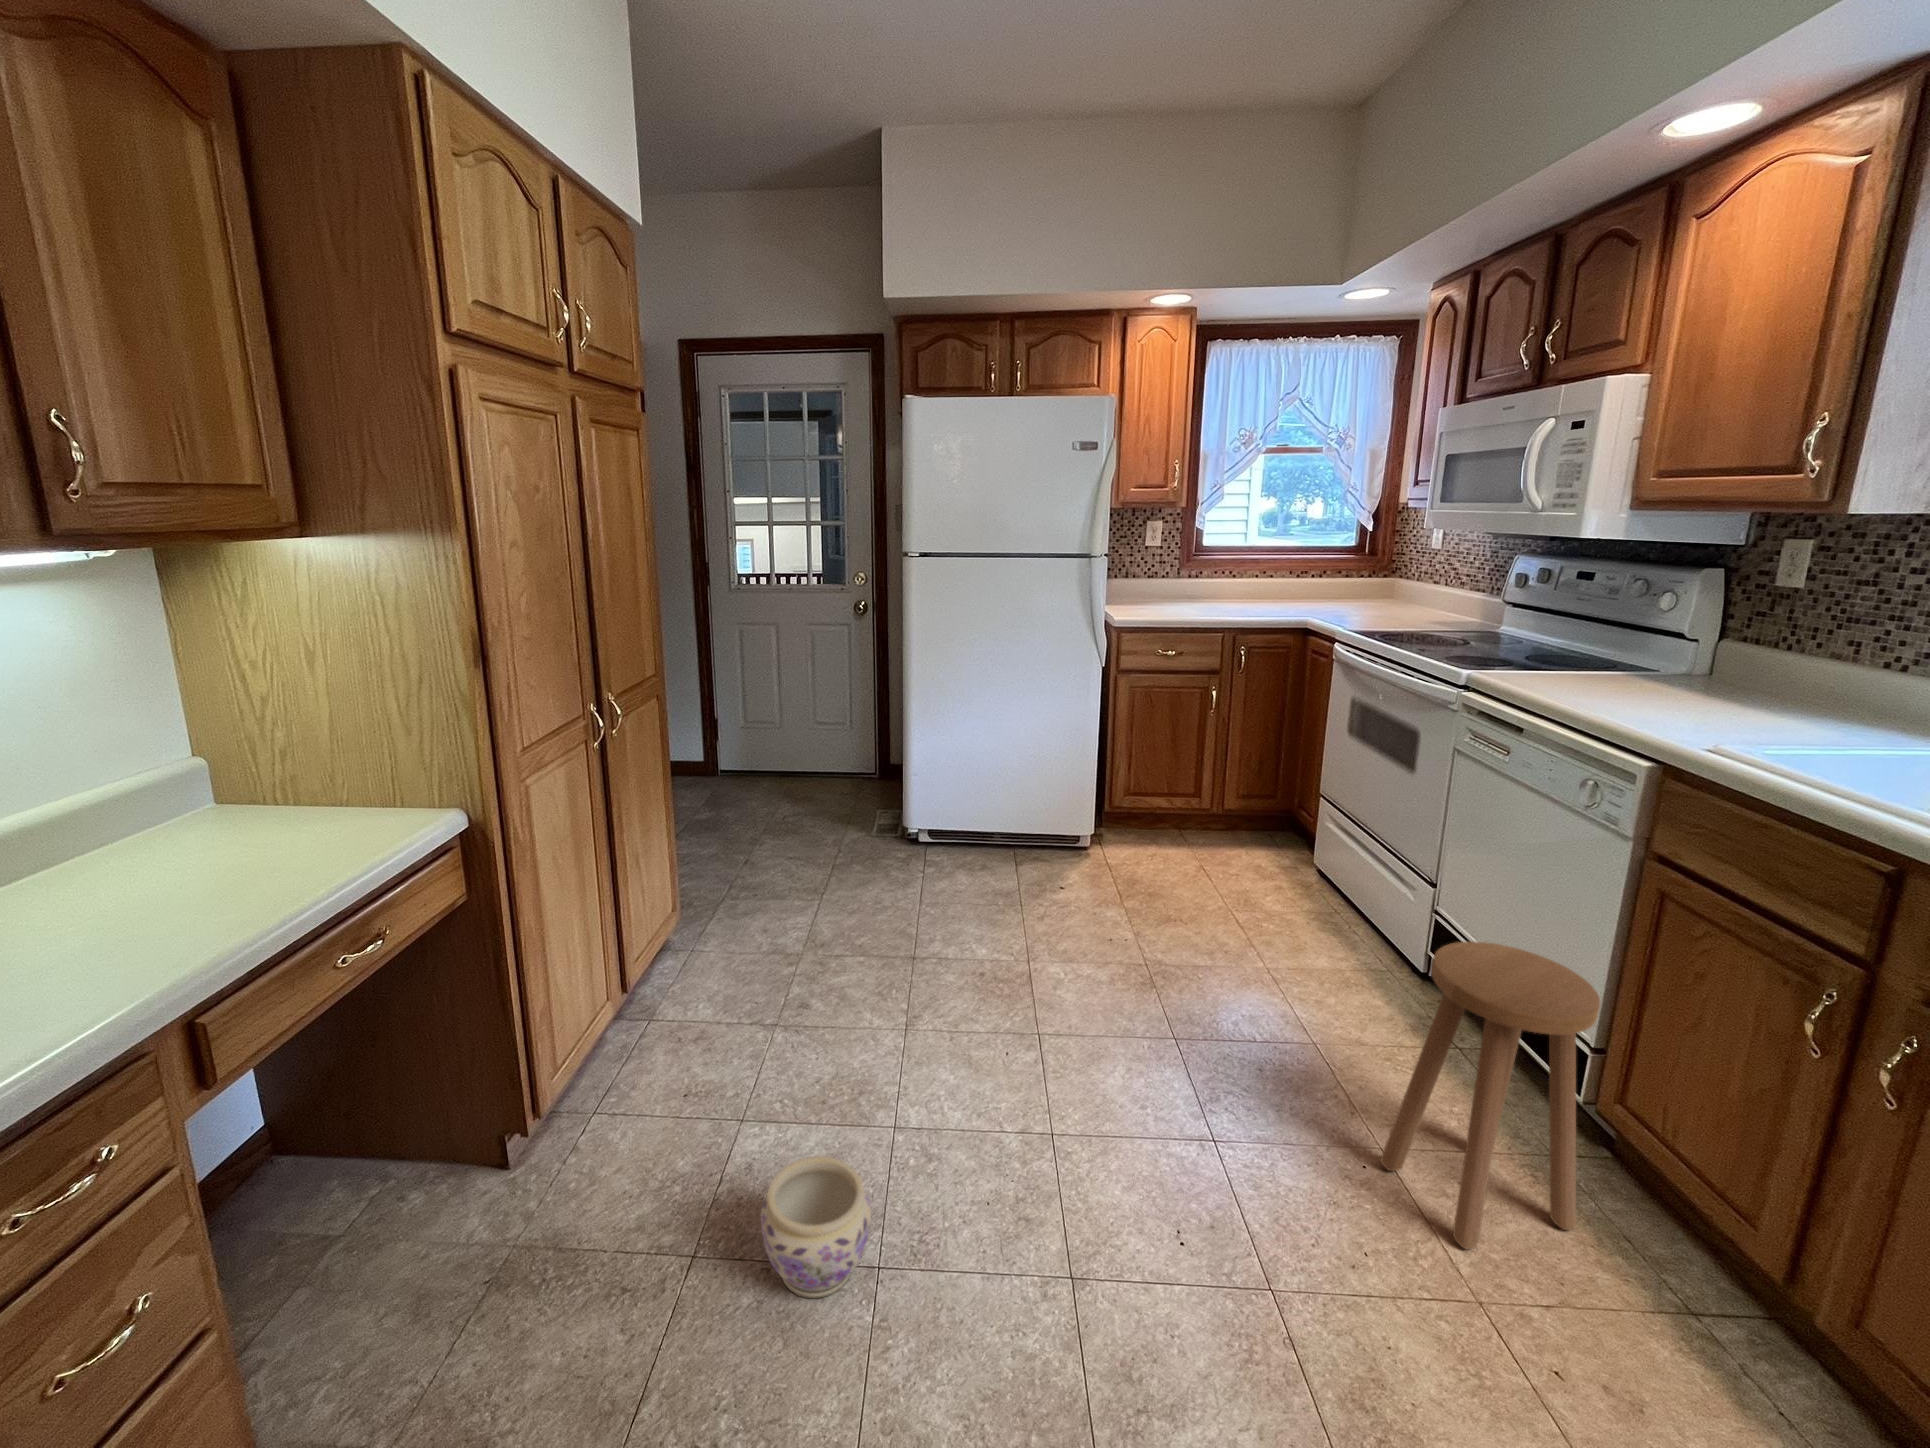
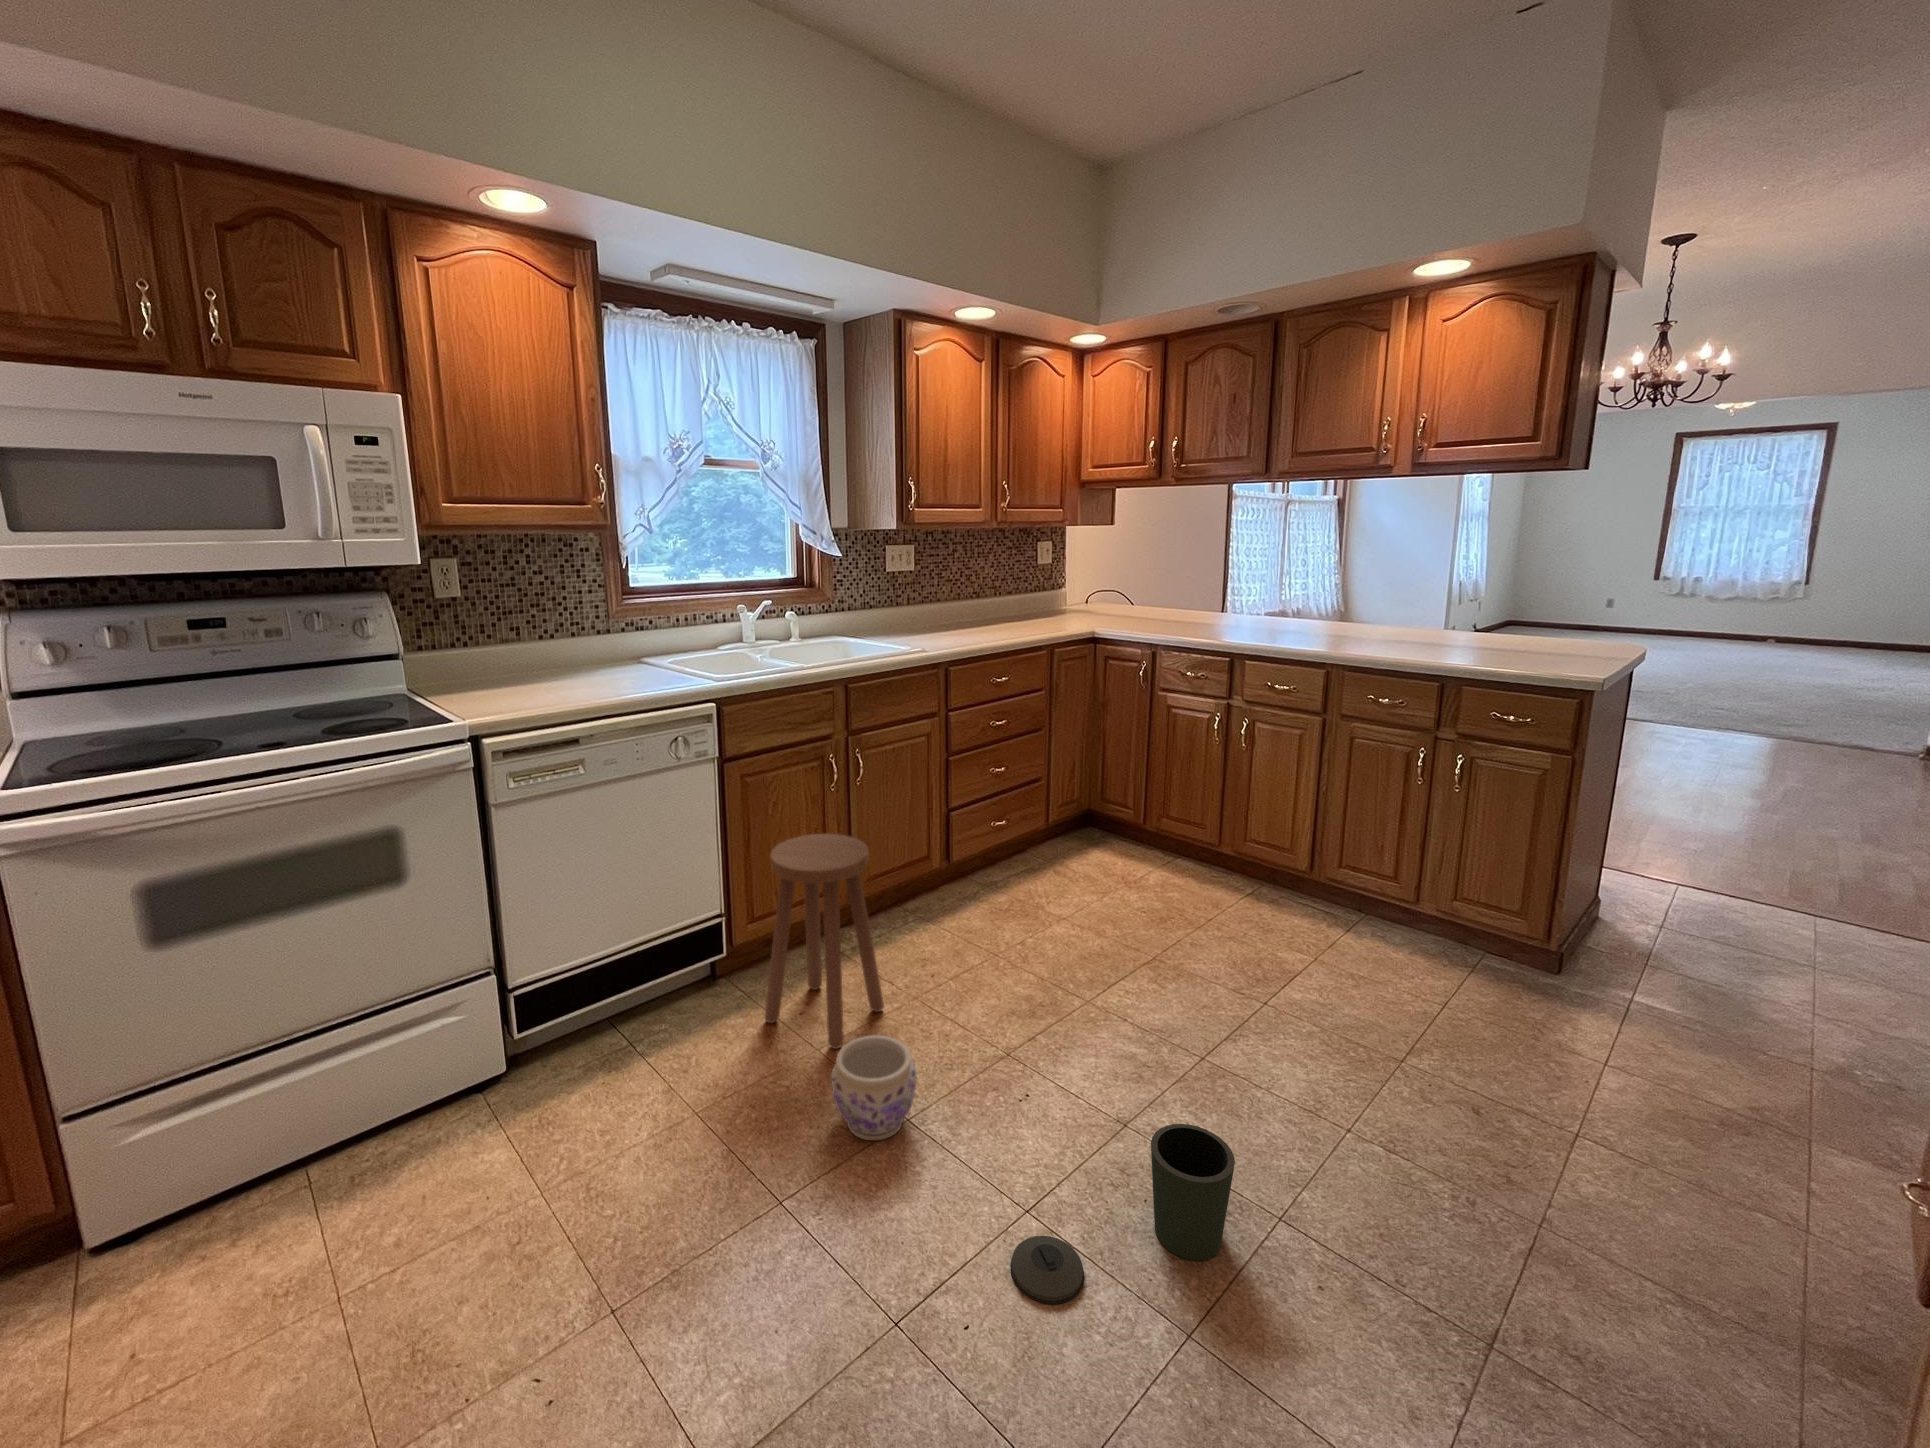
trash can: none [903,1084,1032,1220] -> present [1010,1124,1235,1304]
planter: present [761,1156,871,1299] -> present [831,1035,917,1141]

